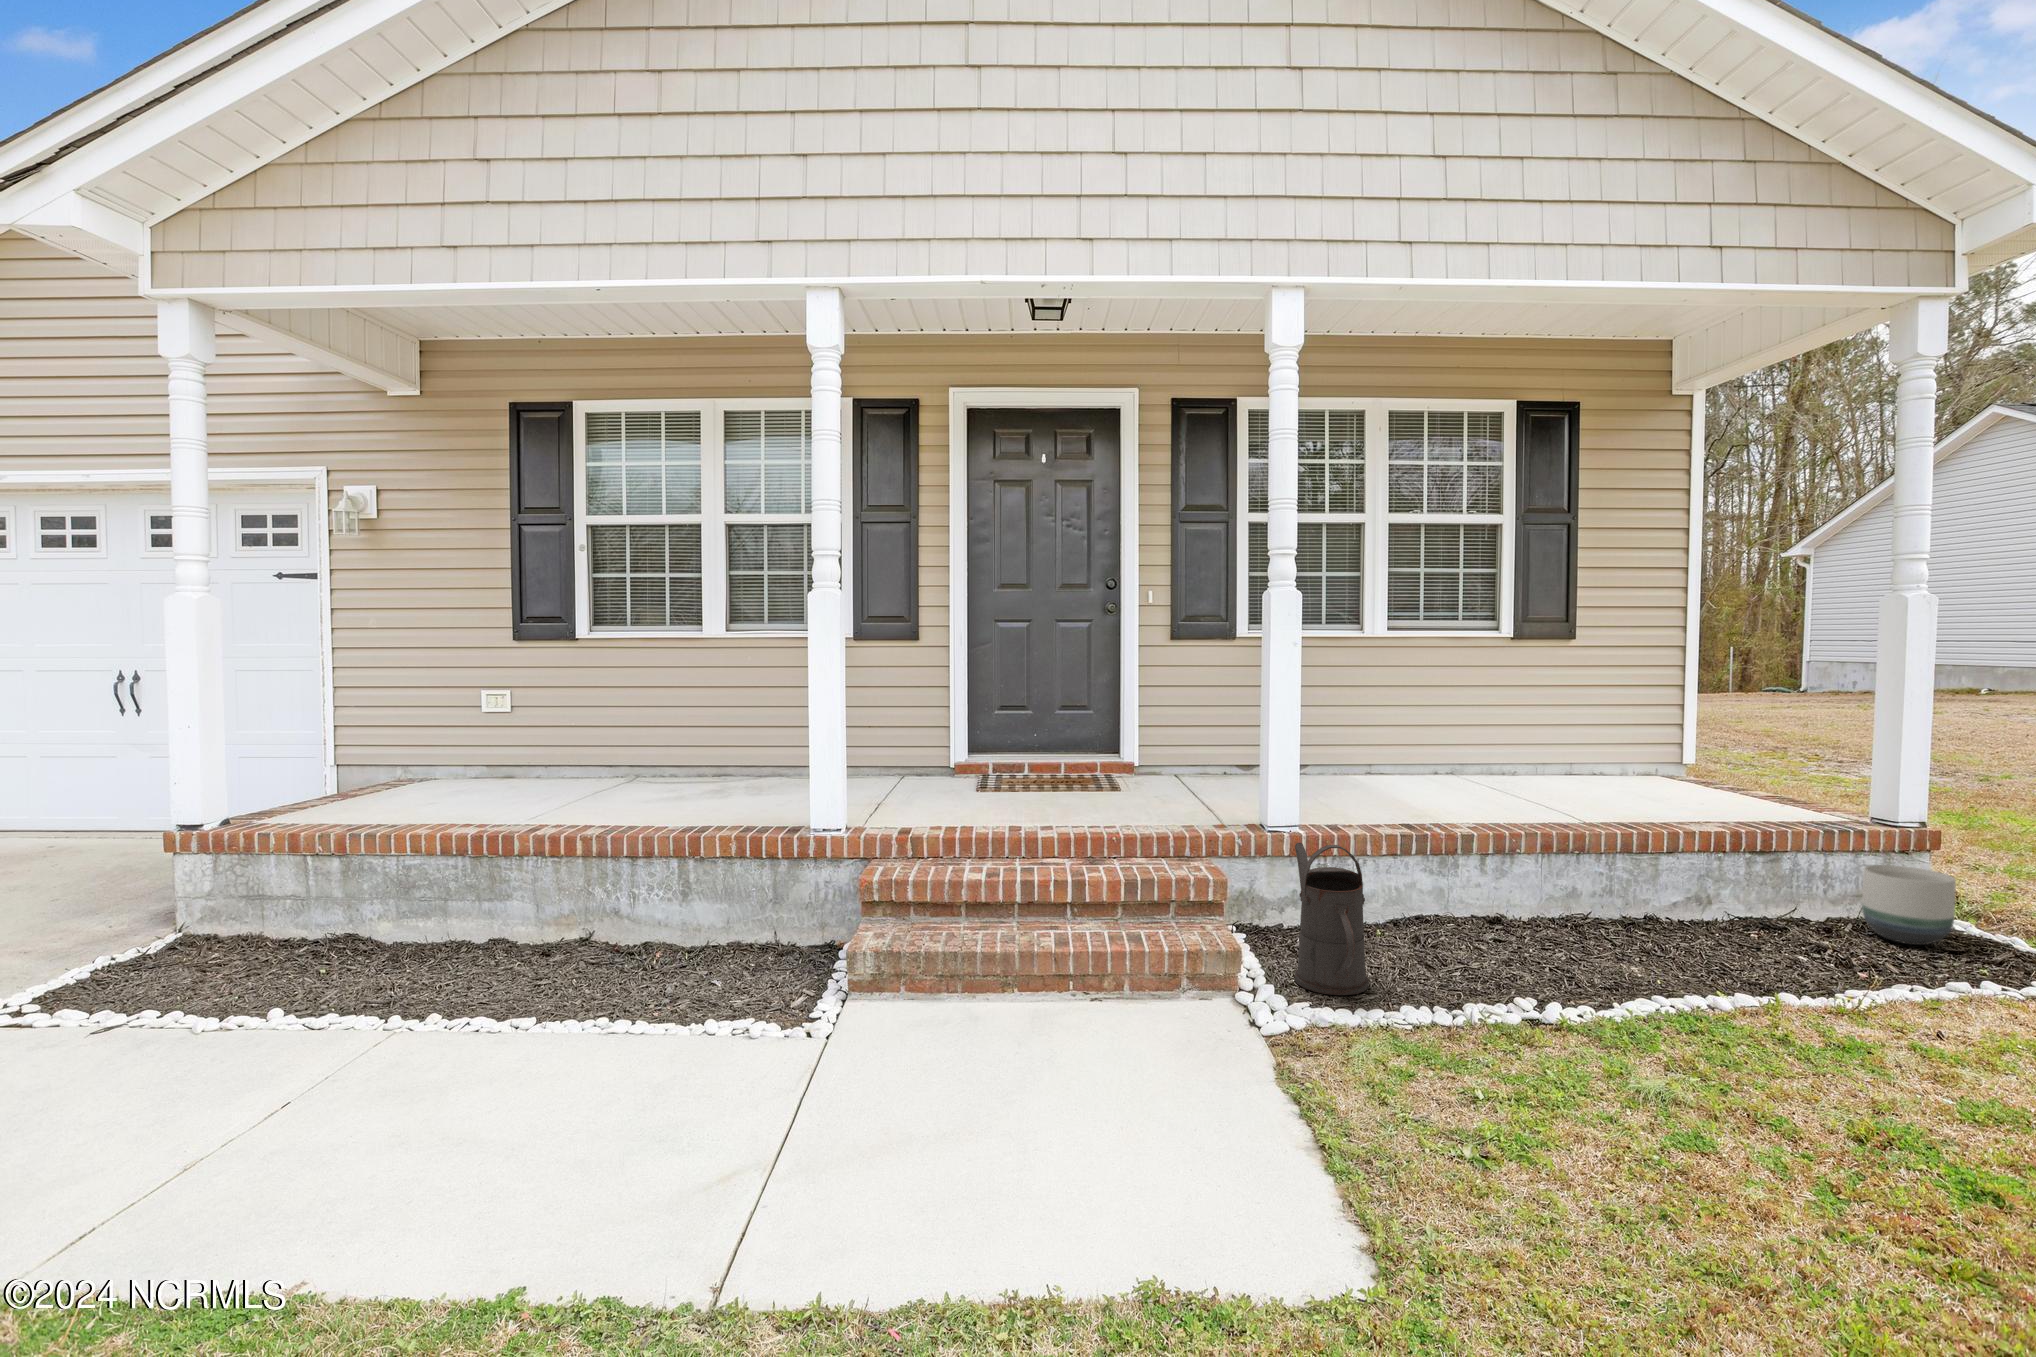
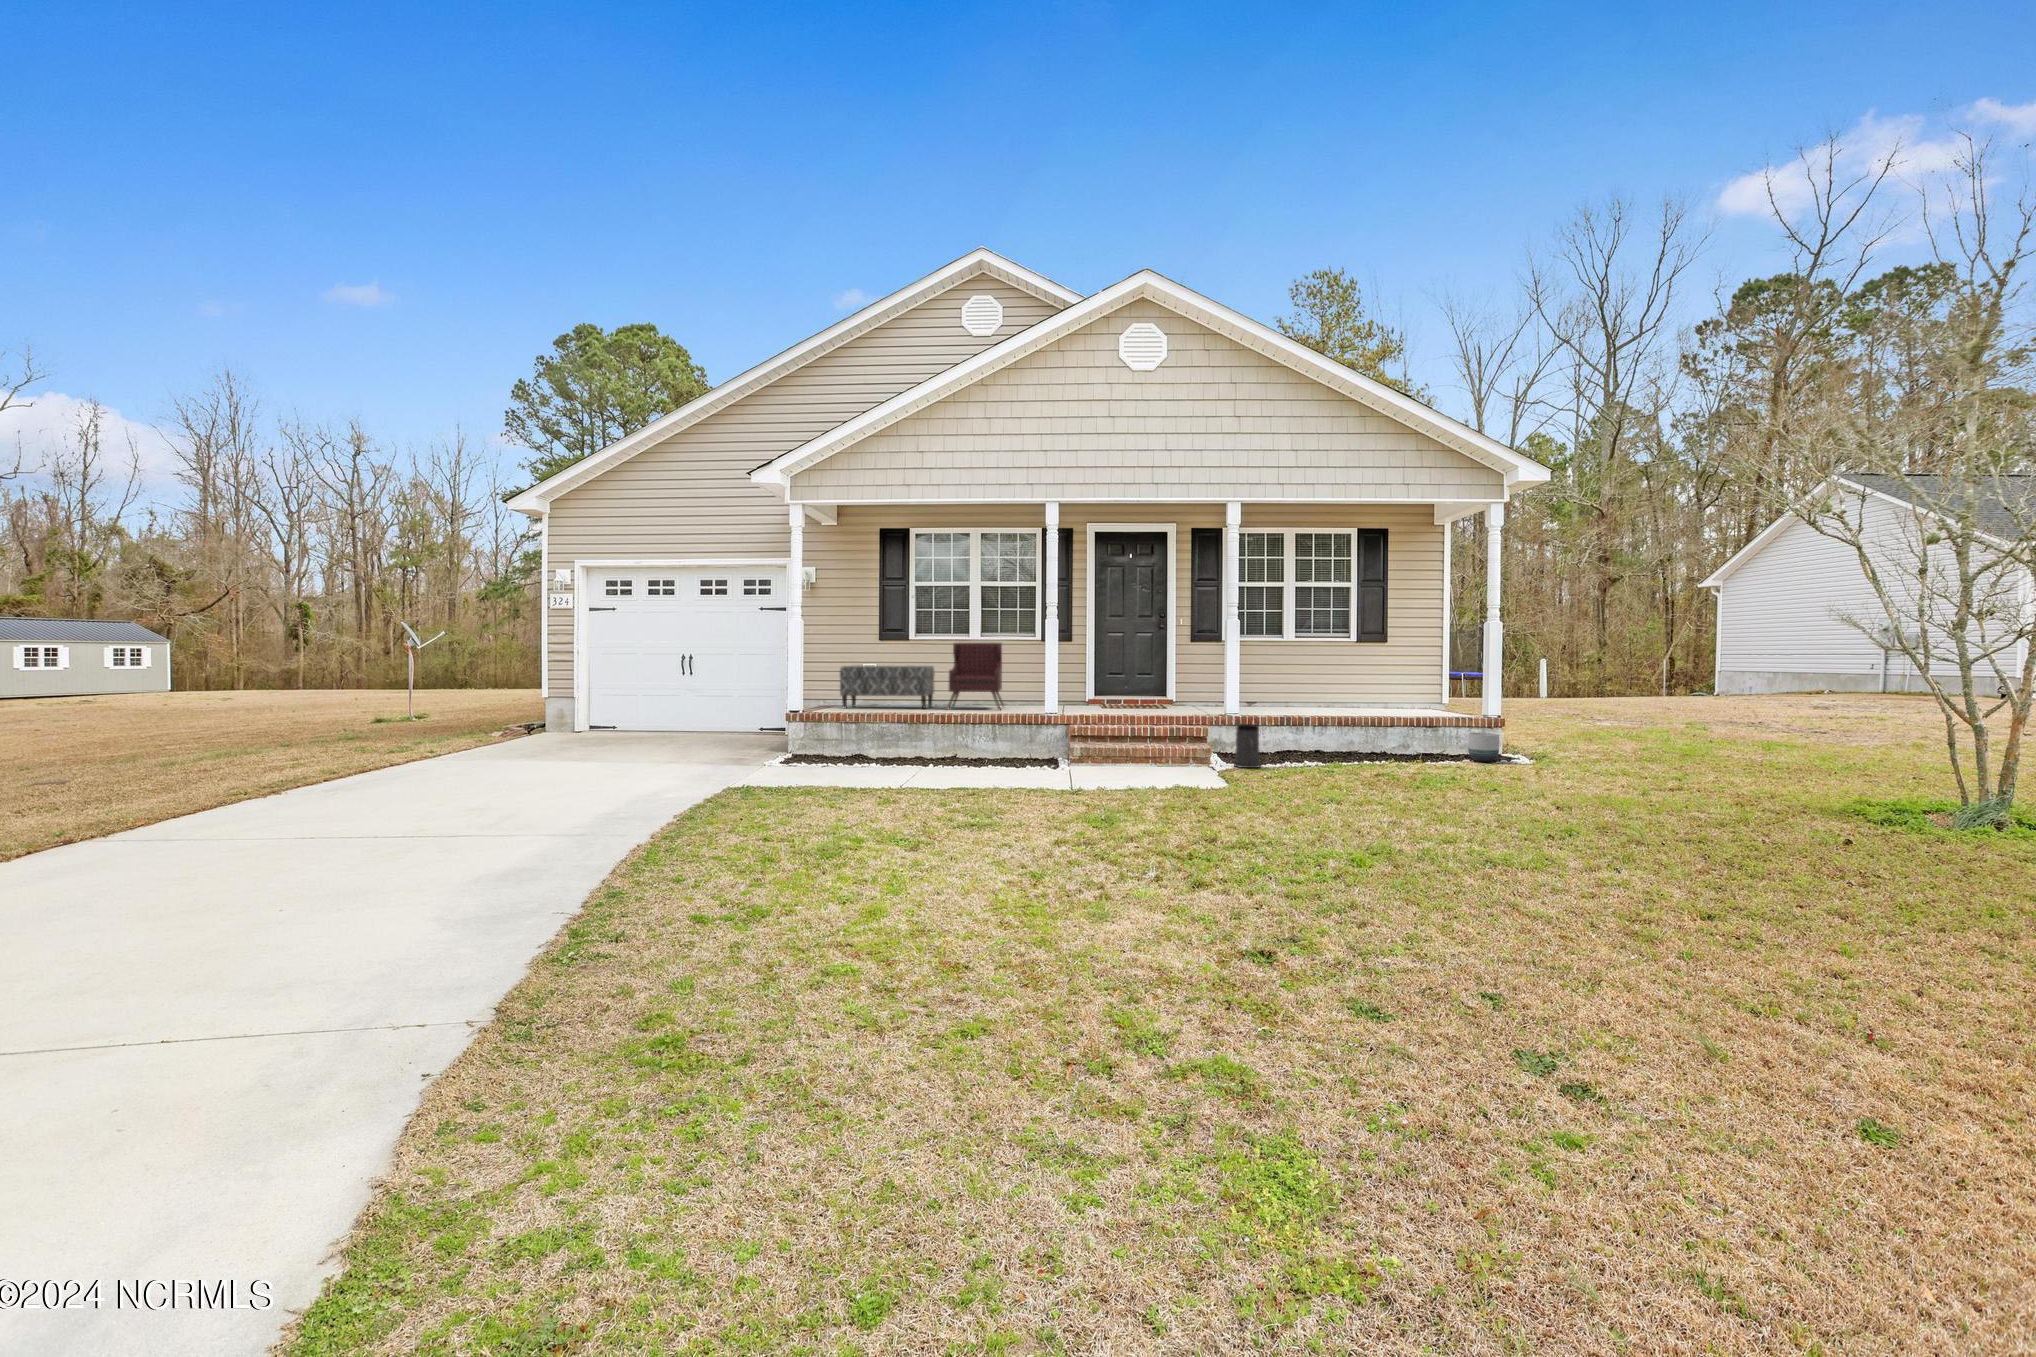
armchair: none [629,644,783,799] -> present [947,643,1004,710]
bench: none [395,694,631,795] -> present [840,666,934,709]

